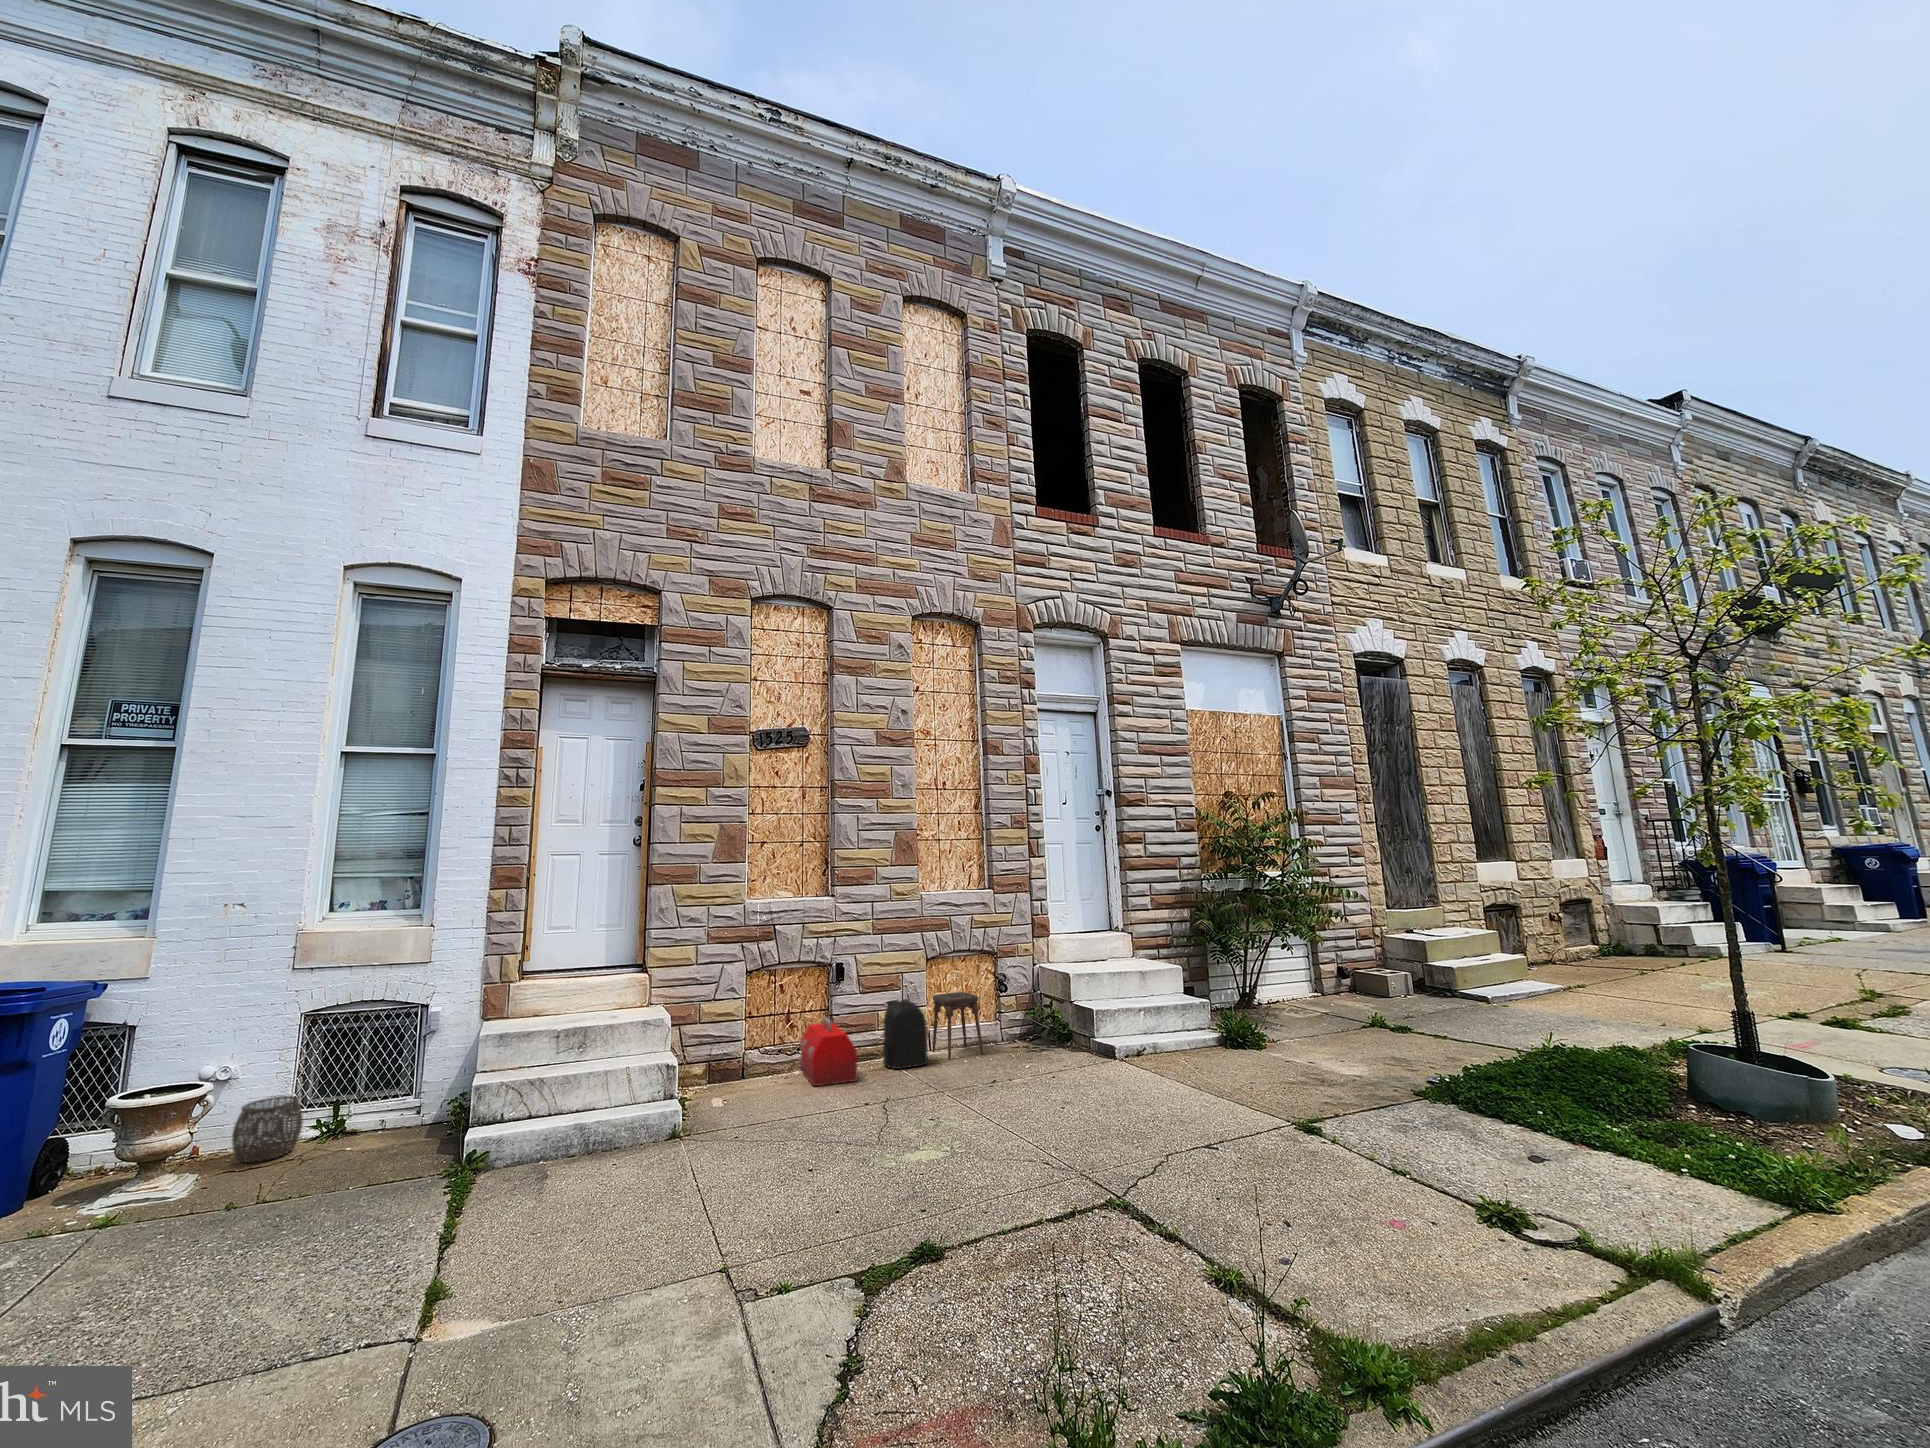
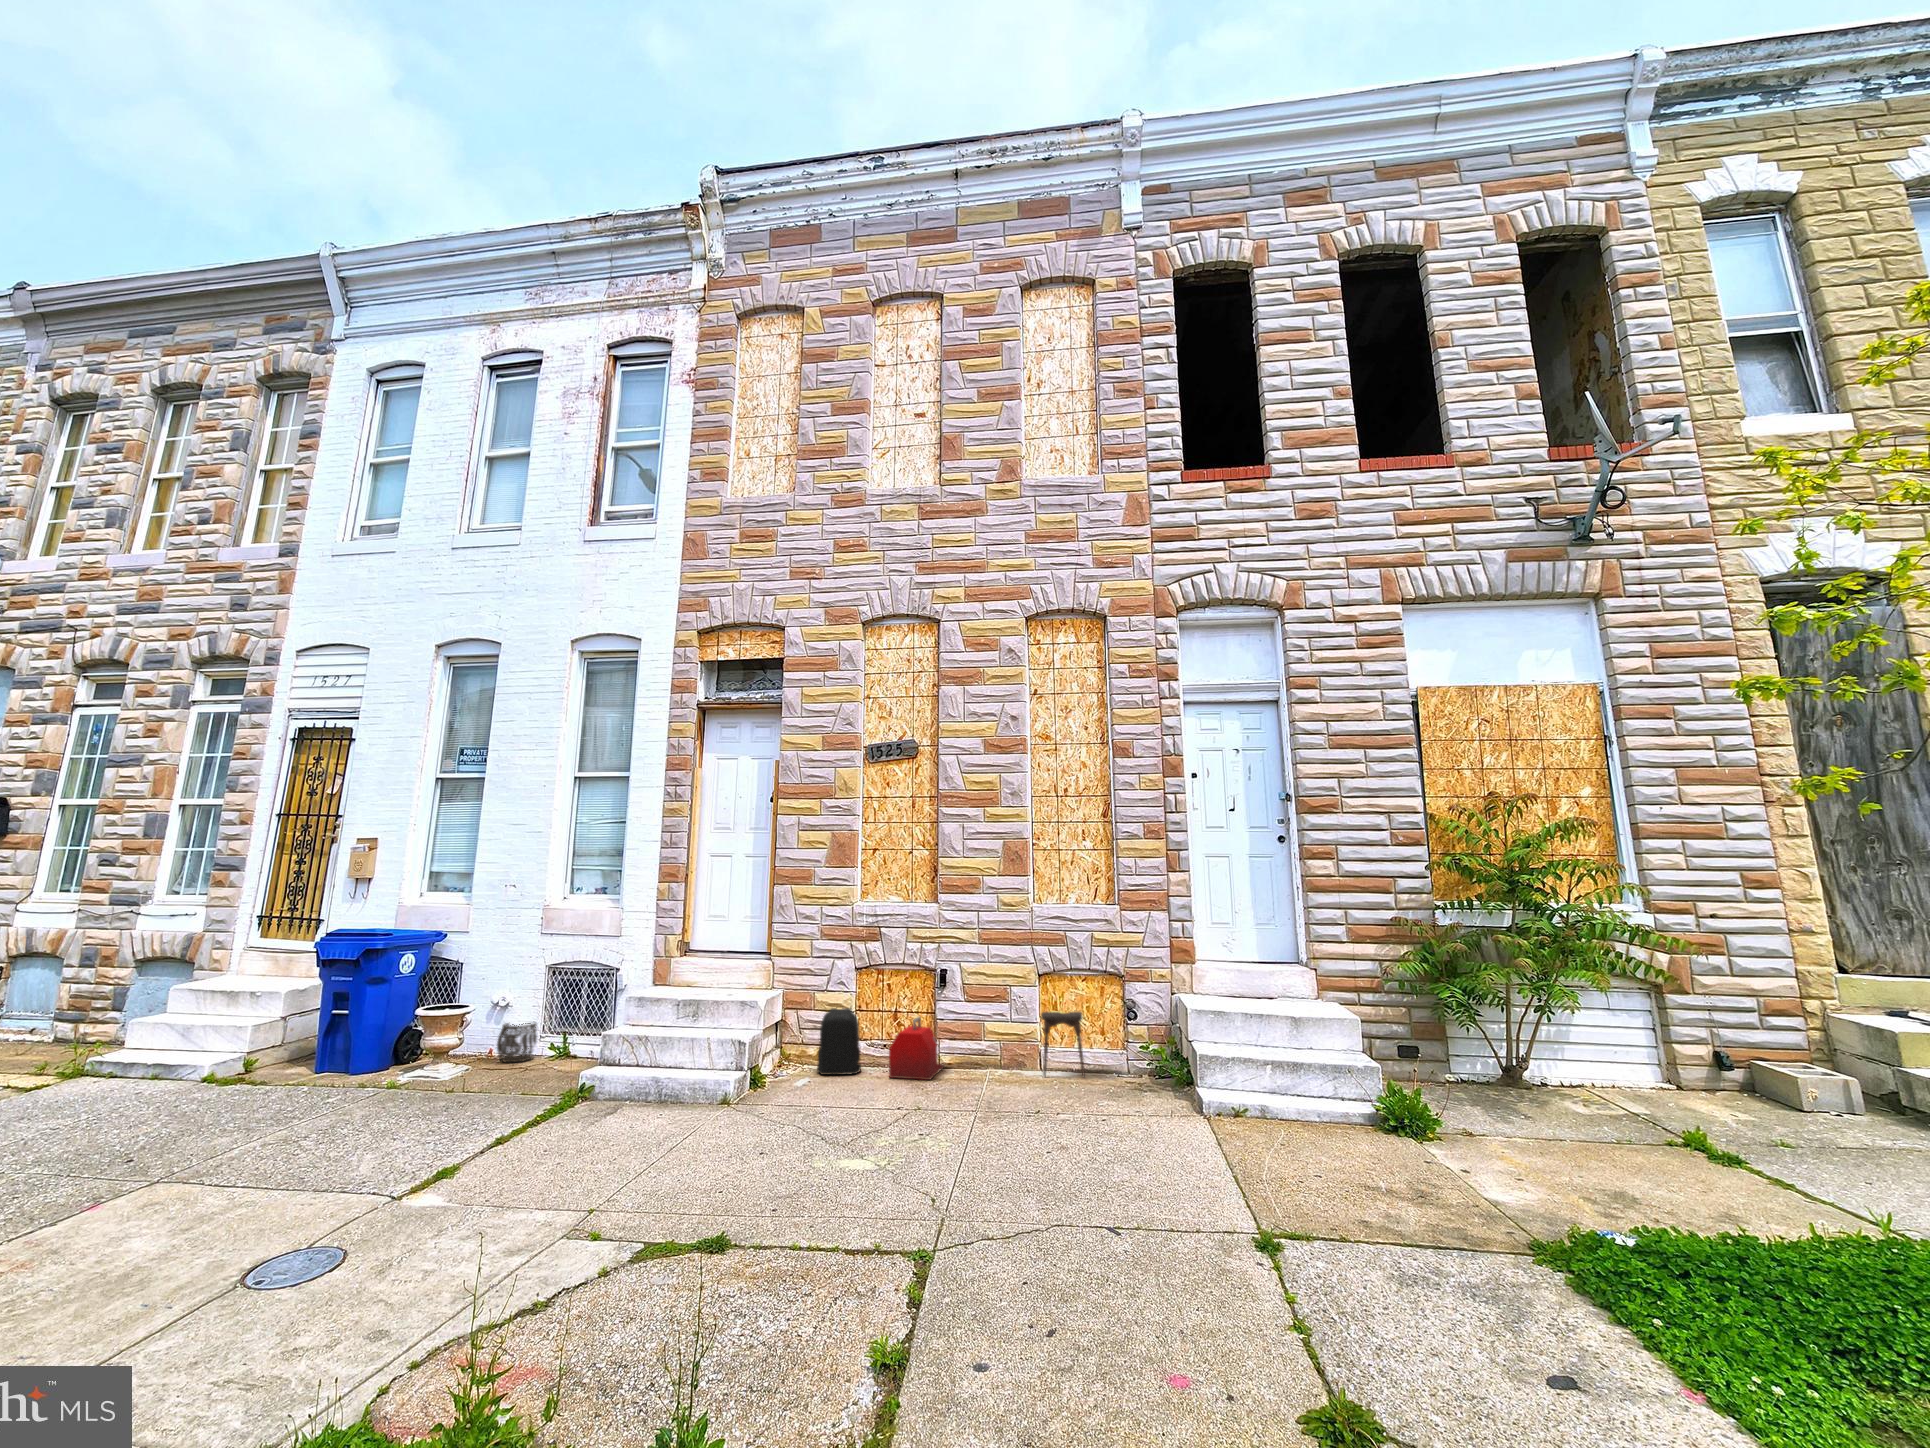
backpack: present [883,999,928,1069] -> present [817,1008,861,1075]

